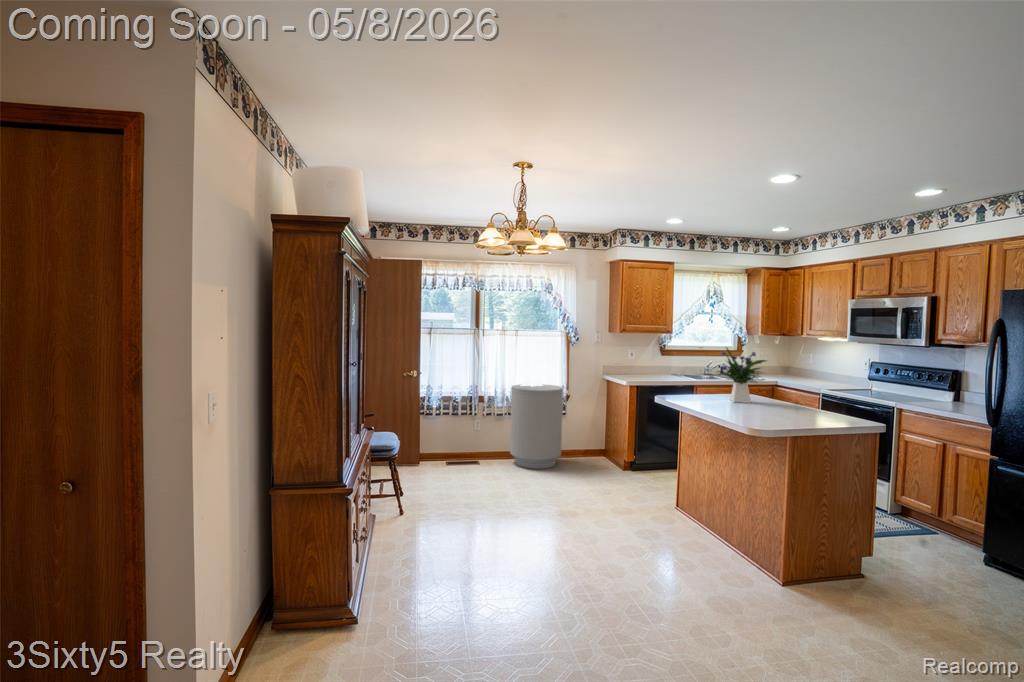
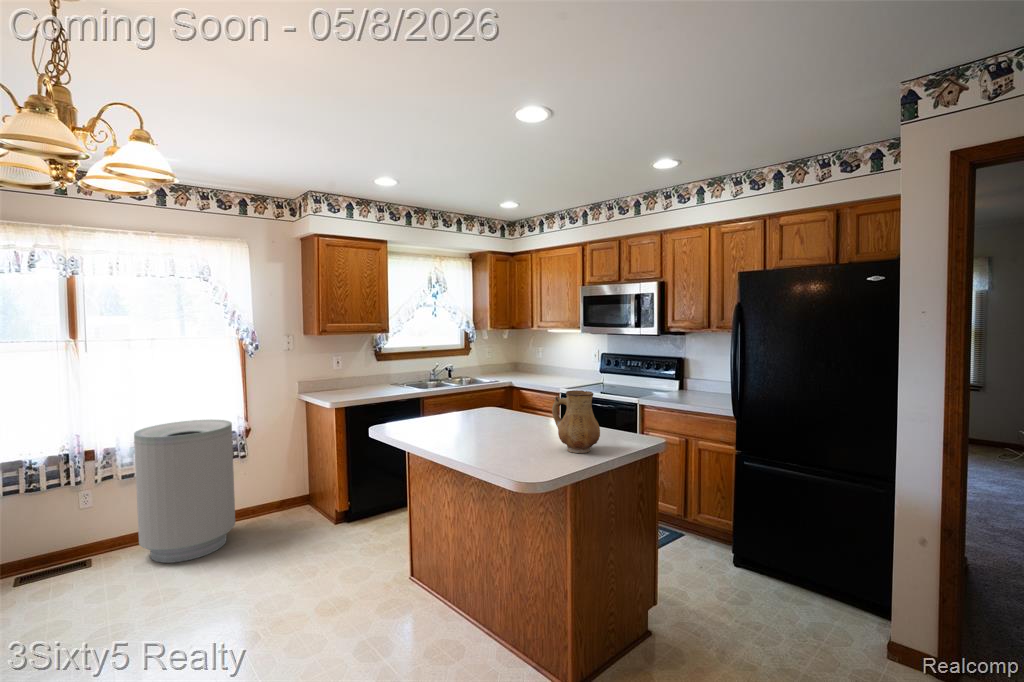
flower arrangement: present [718,348,766,403] -> none [450,352,521,430]
ceramic pitcher: none [783,376,819,419] -> present [552,390,600,453]

